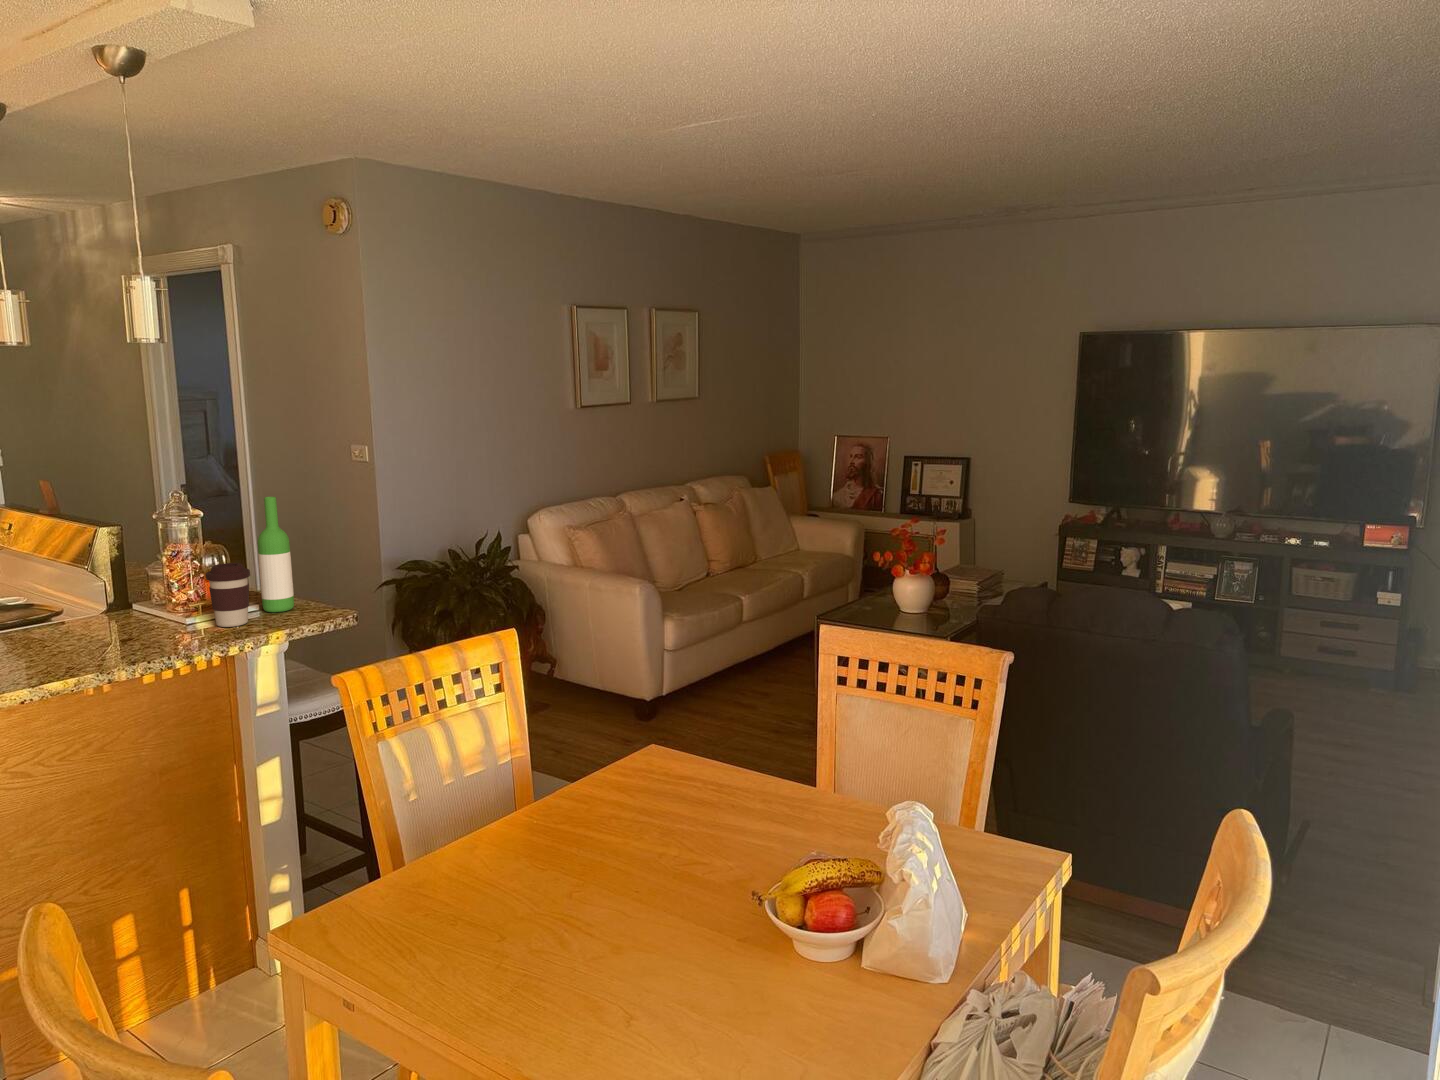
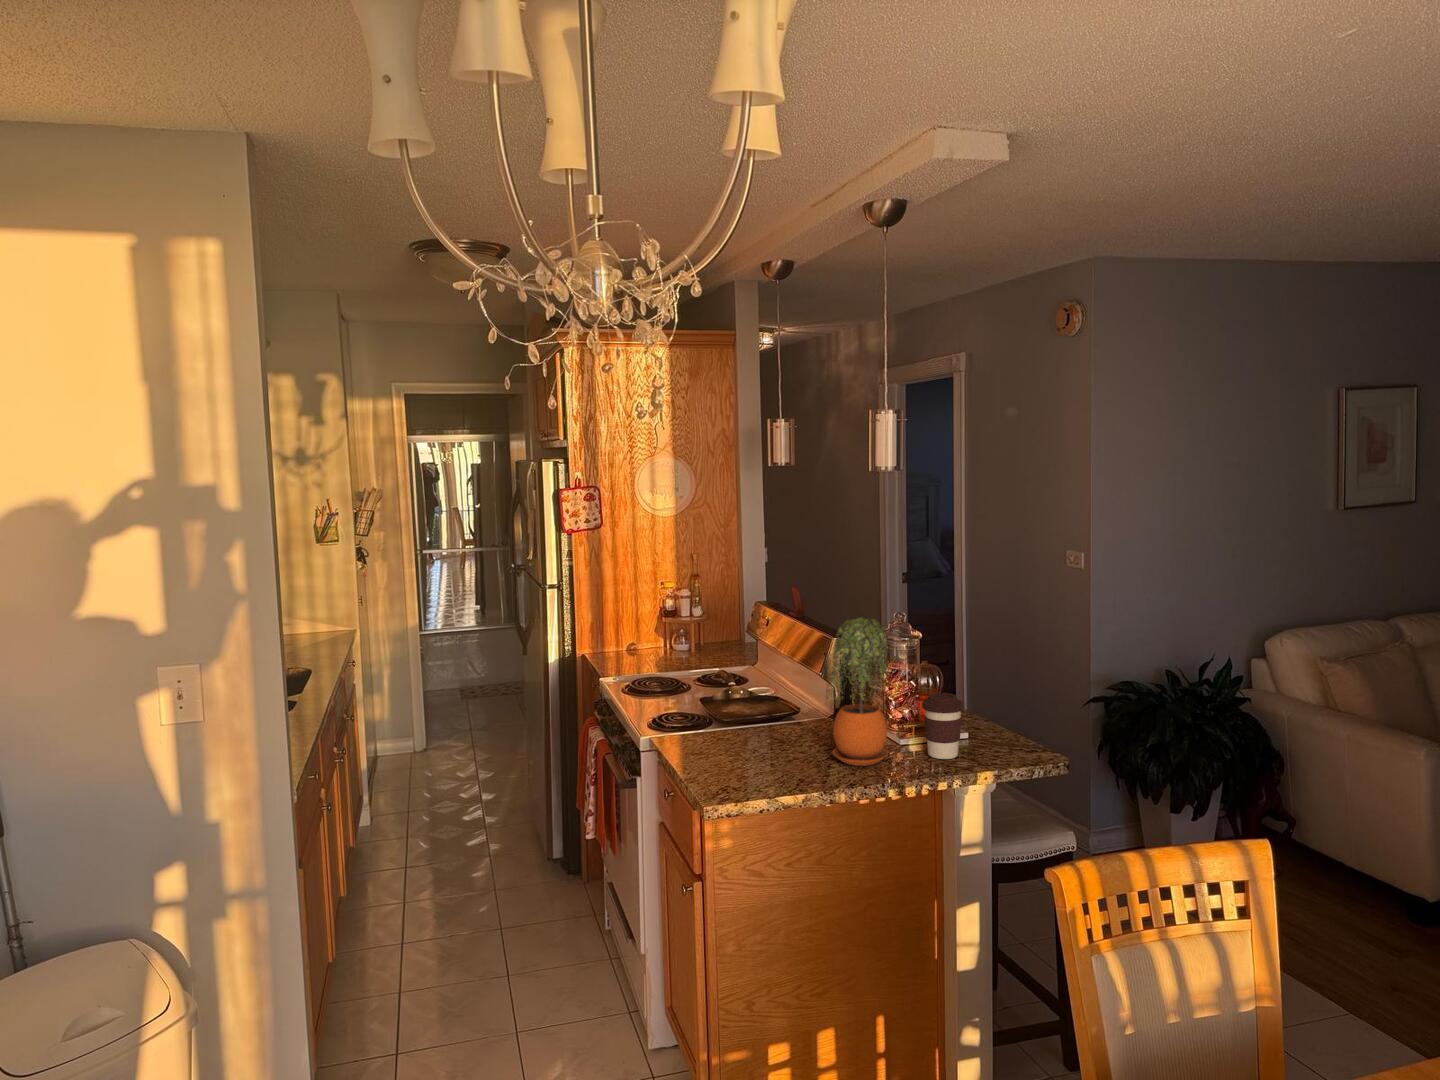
potted plant: none [93,491,172,644] -> present [827,617,890,766]
wine bottle: present [258,497,294,612] -> none [972,627,1004,747]

